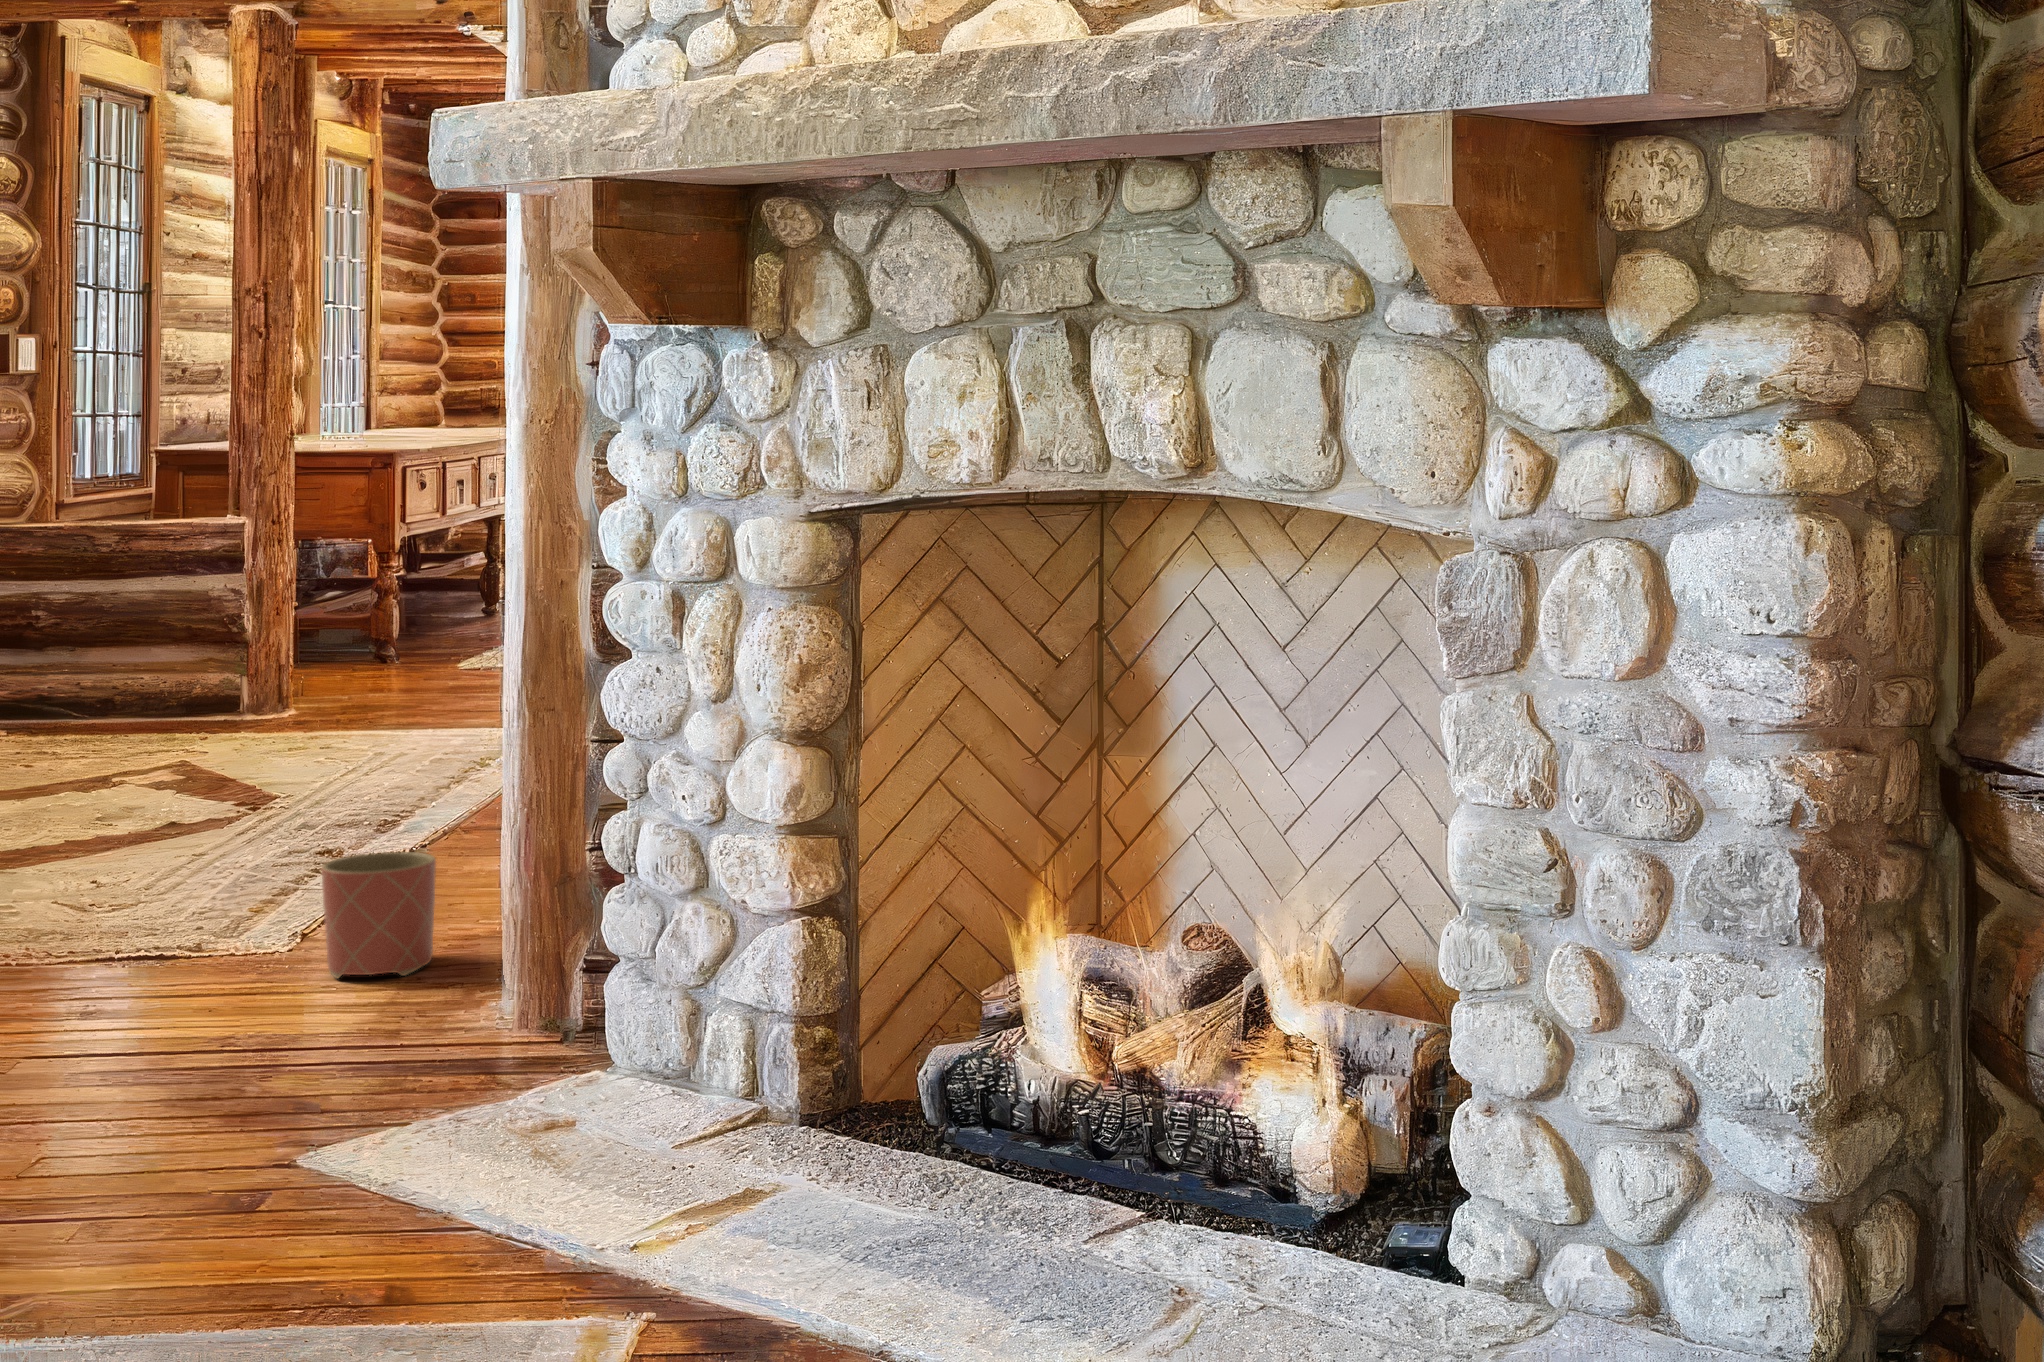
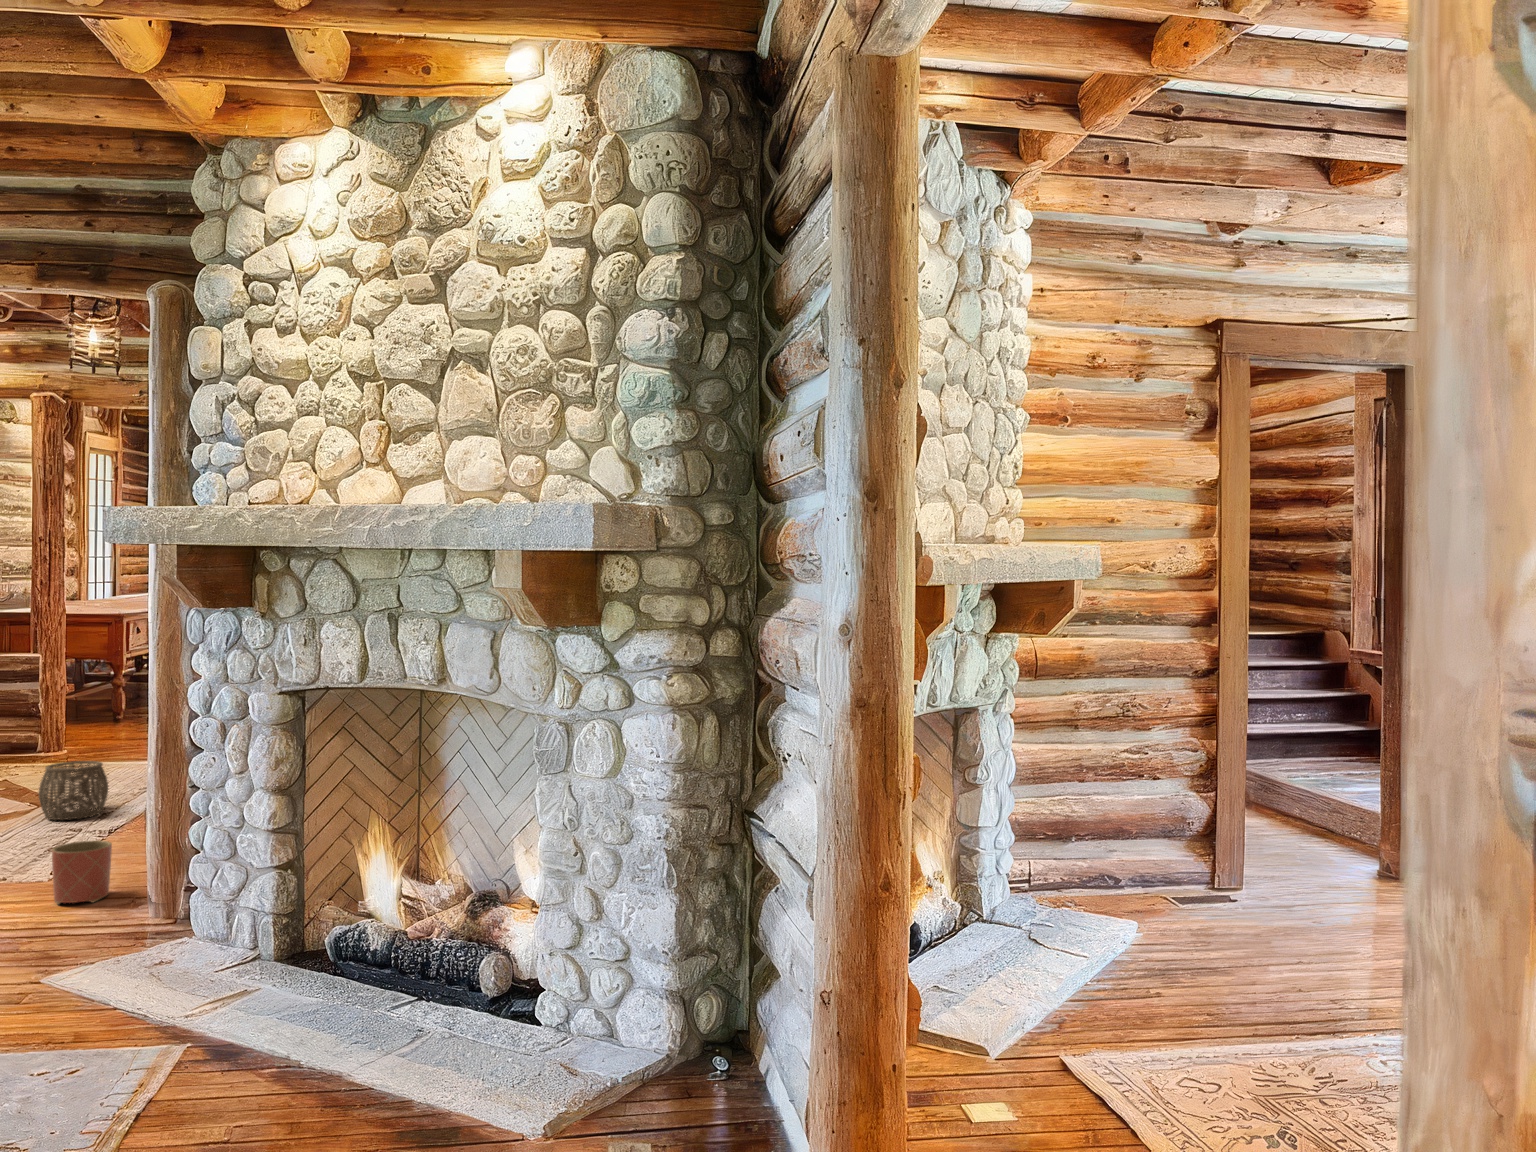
woven basket: none [269,712,400,826] -> present [38,761,109,820]

